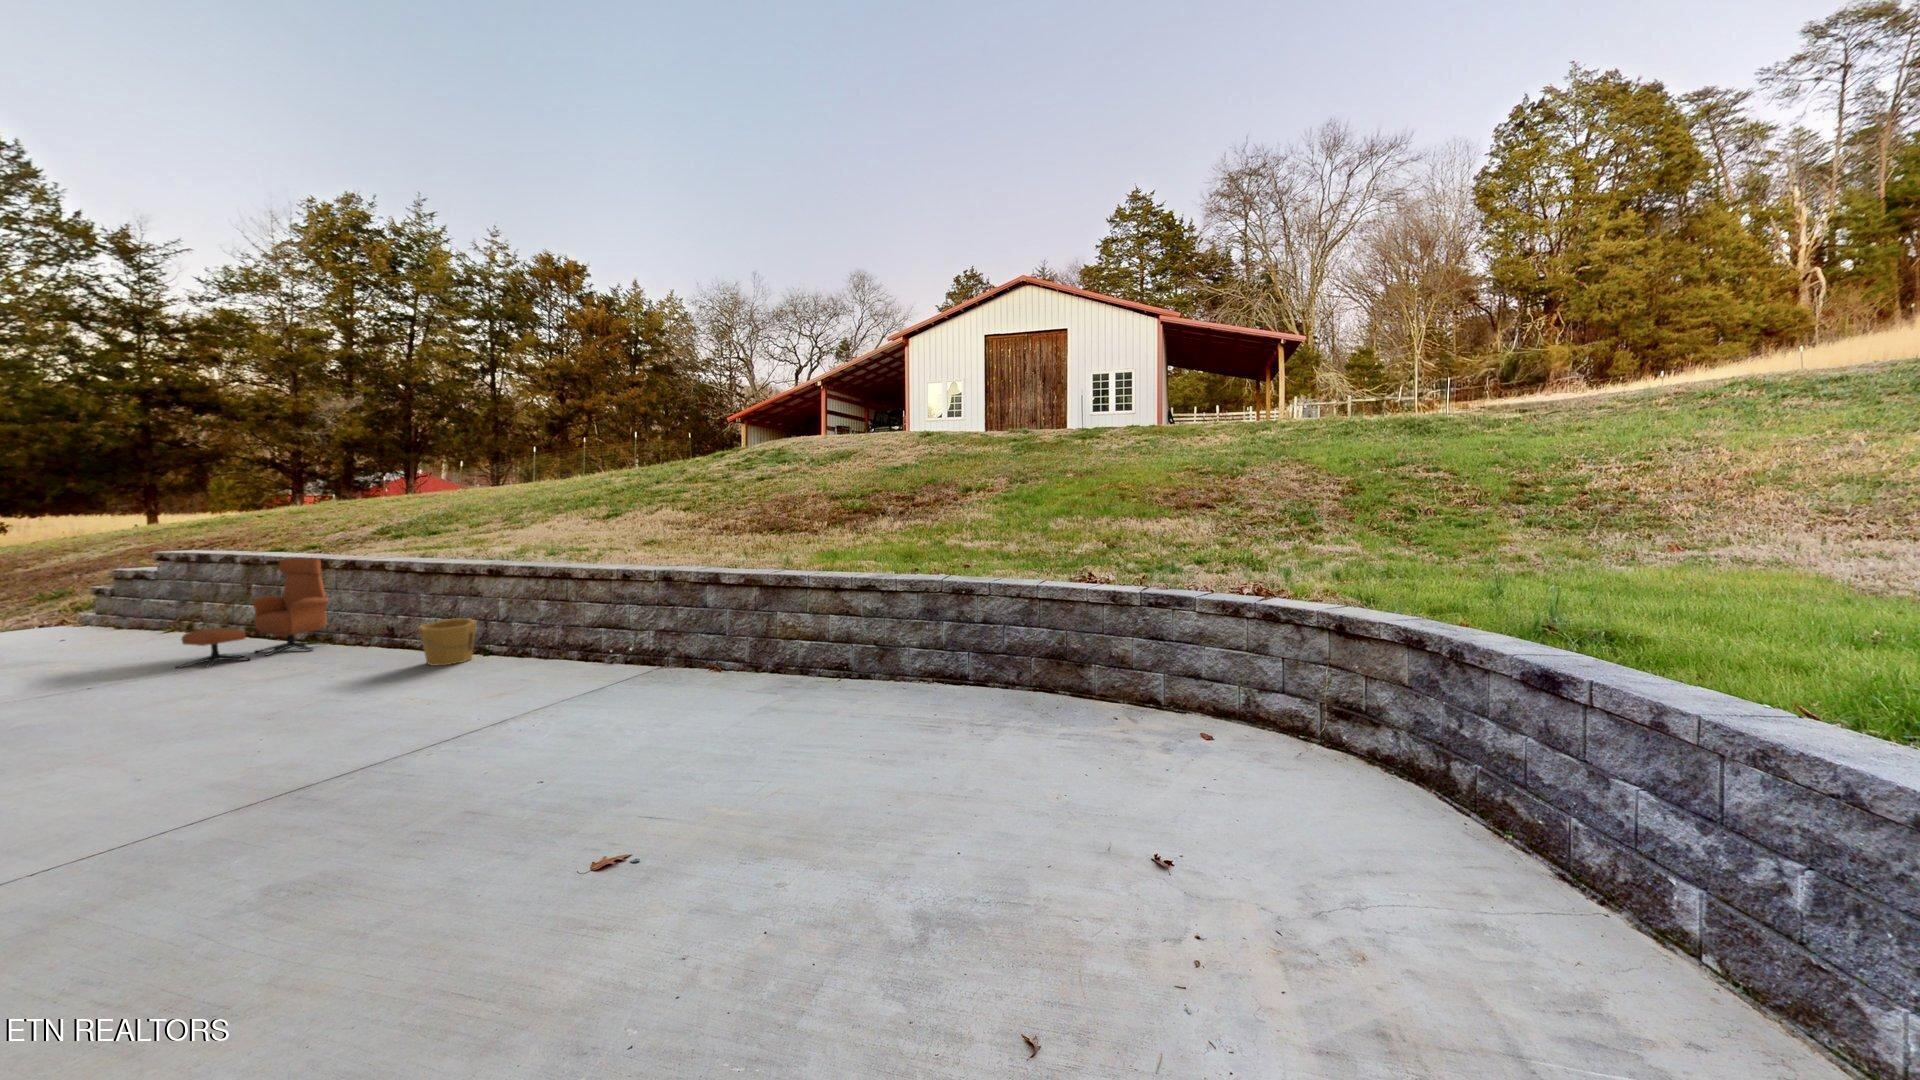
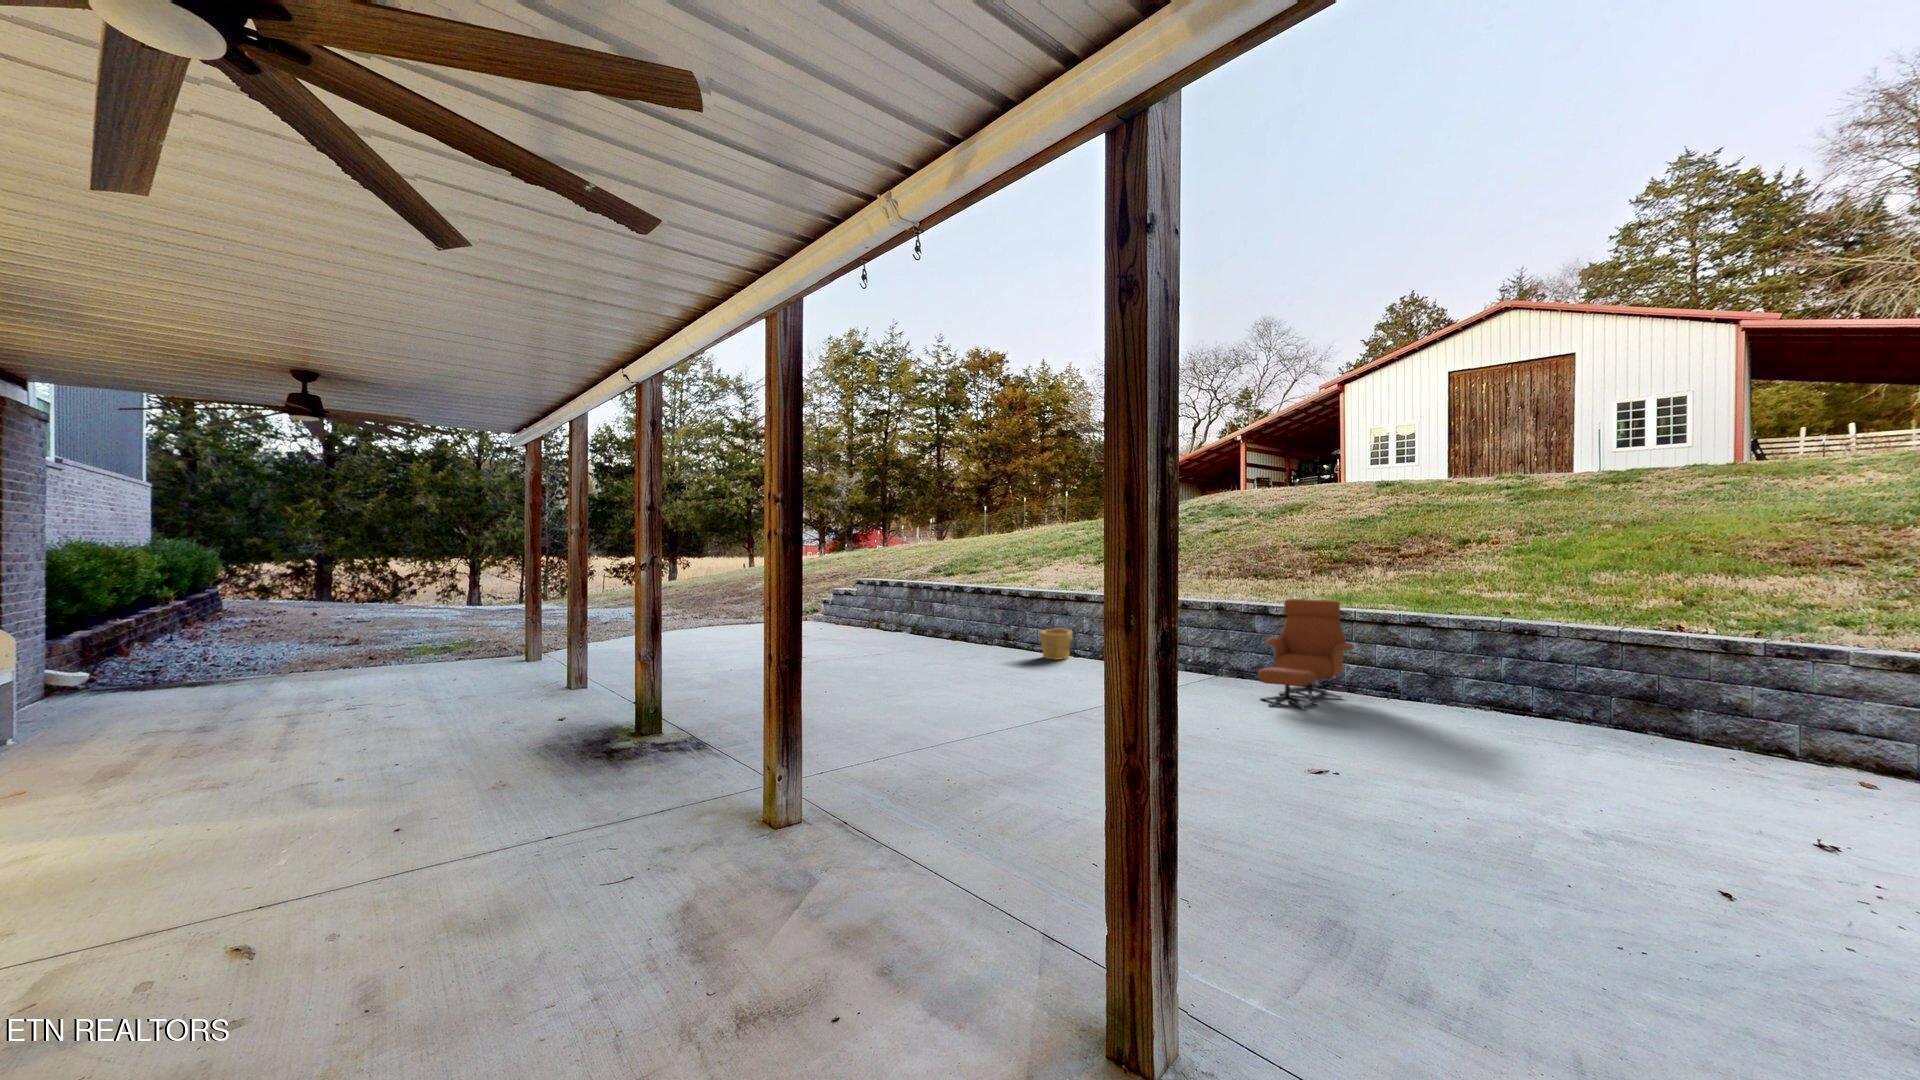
lounge chair: present [176,558,328,668] -> present [1258,599,1354,710]

